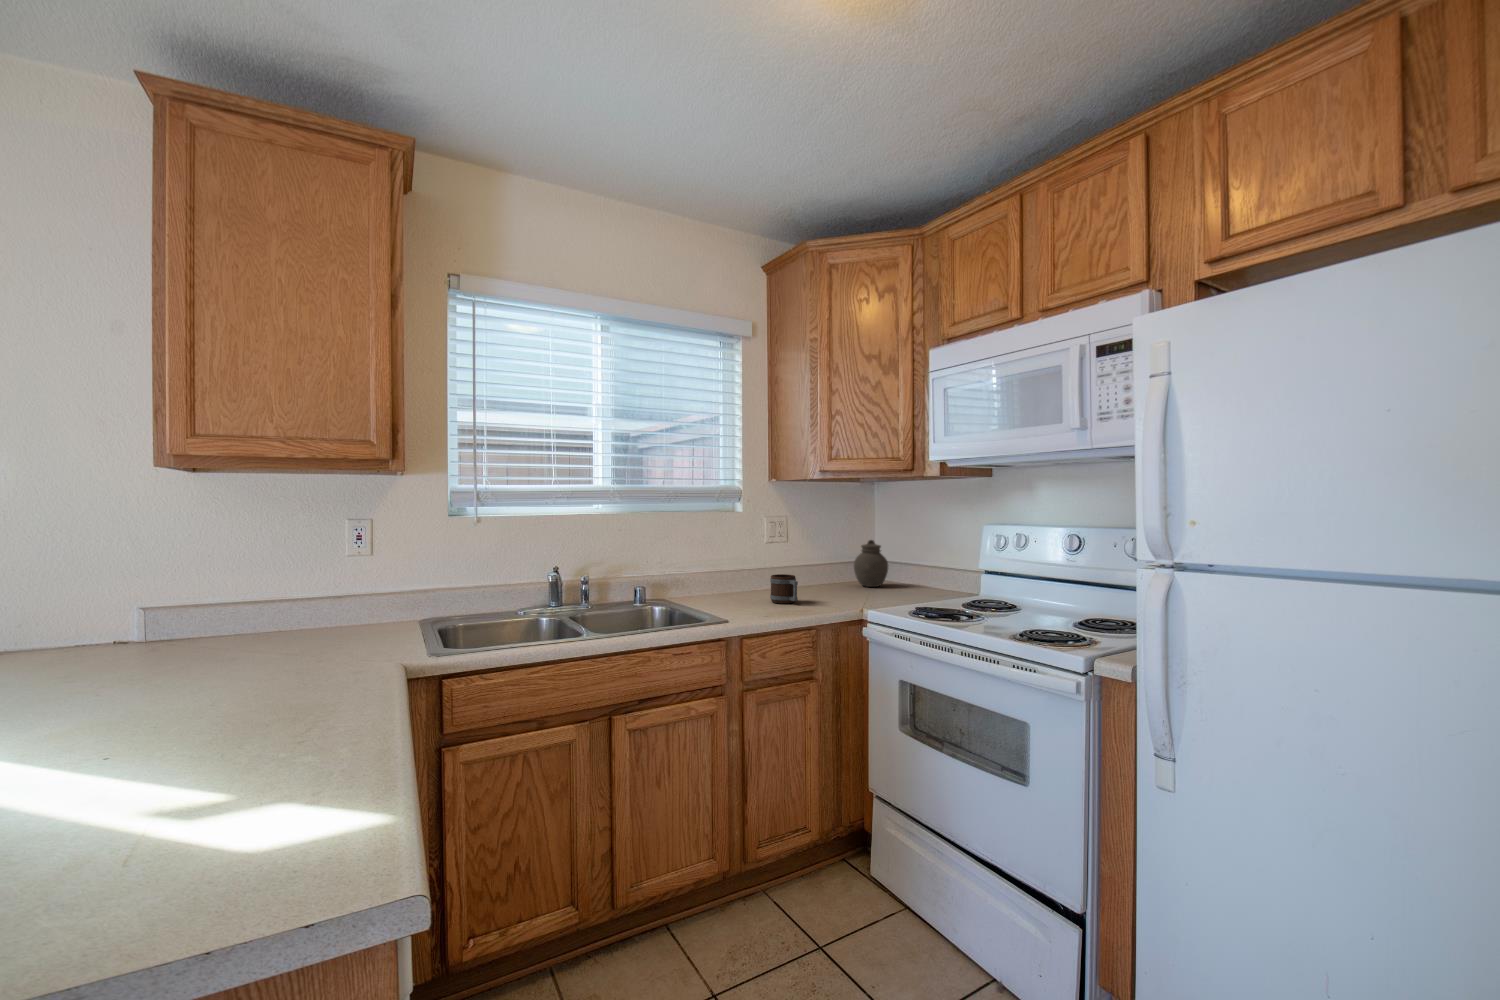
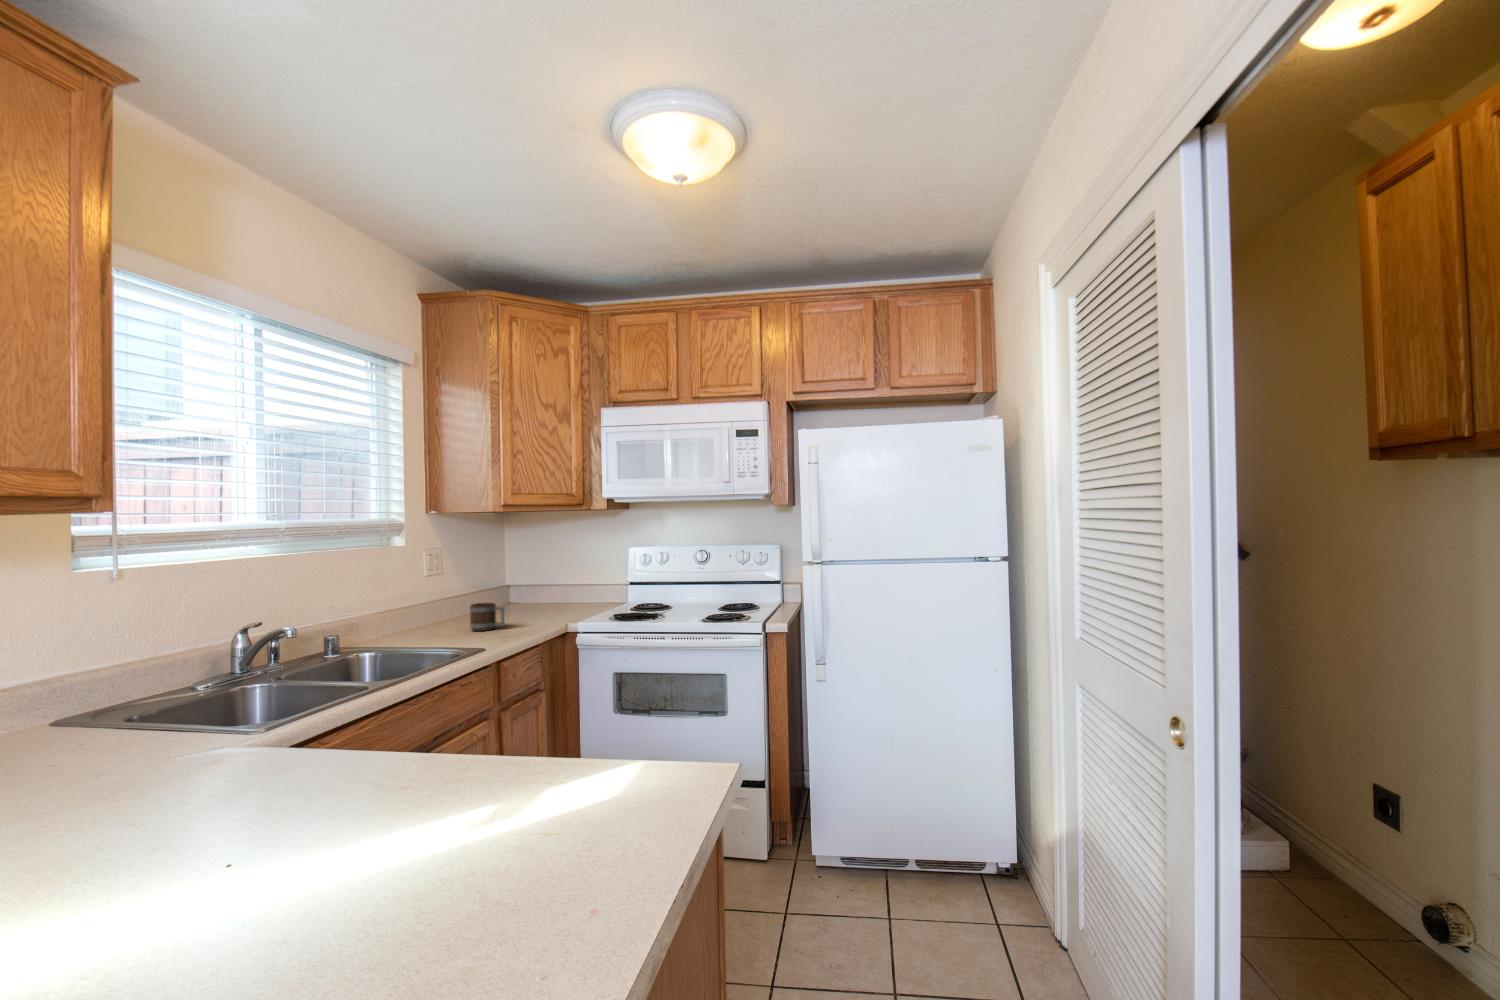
jar: present [854,540,888,587] -> none [498,565,531,609]

